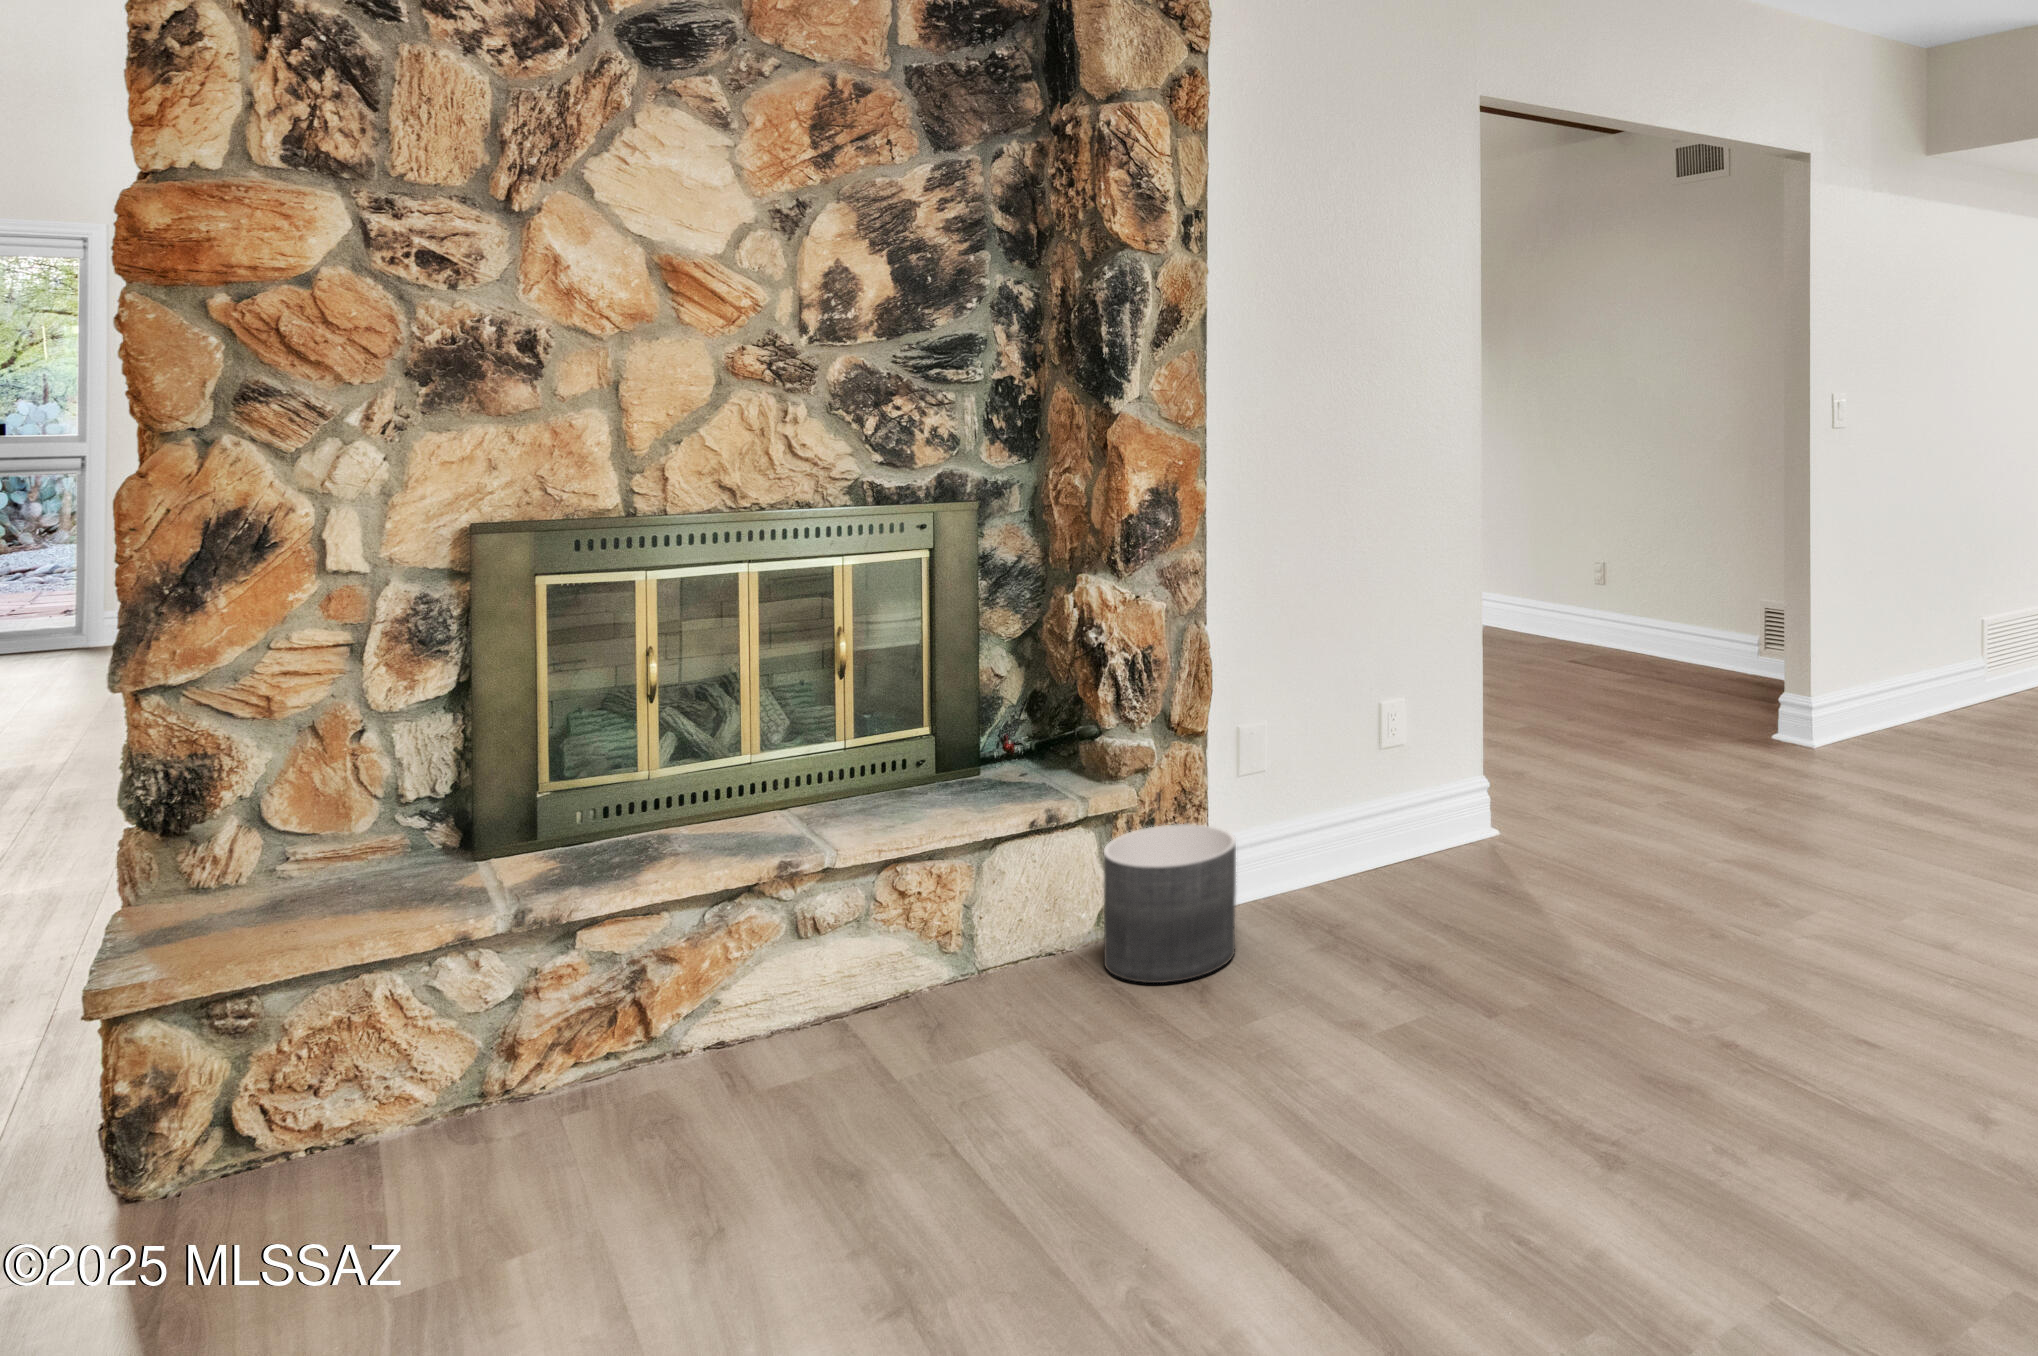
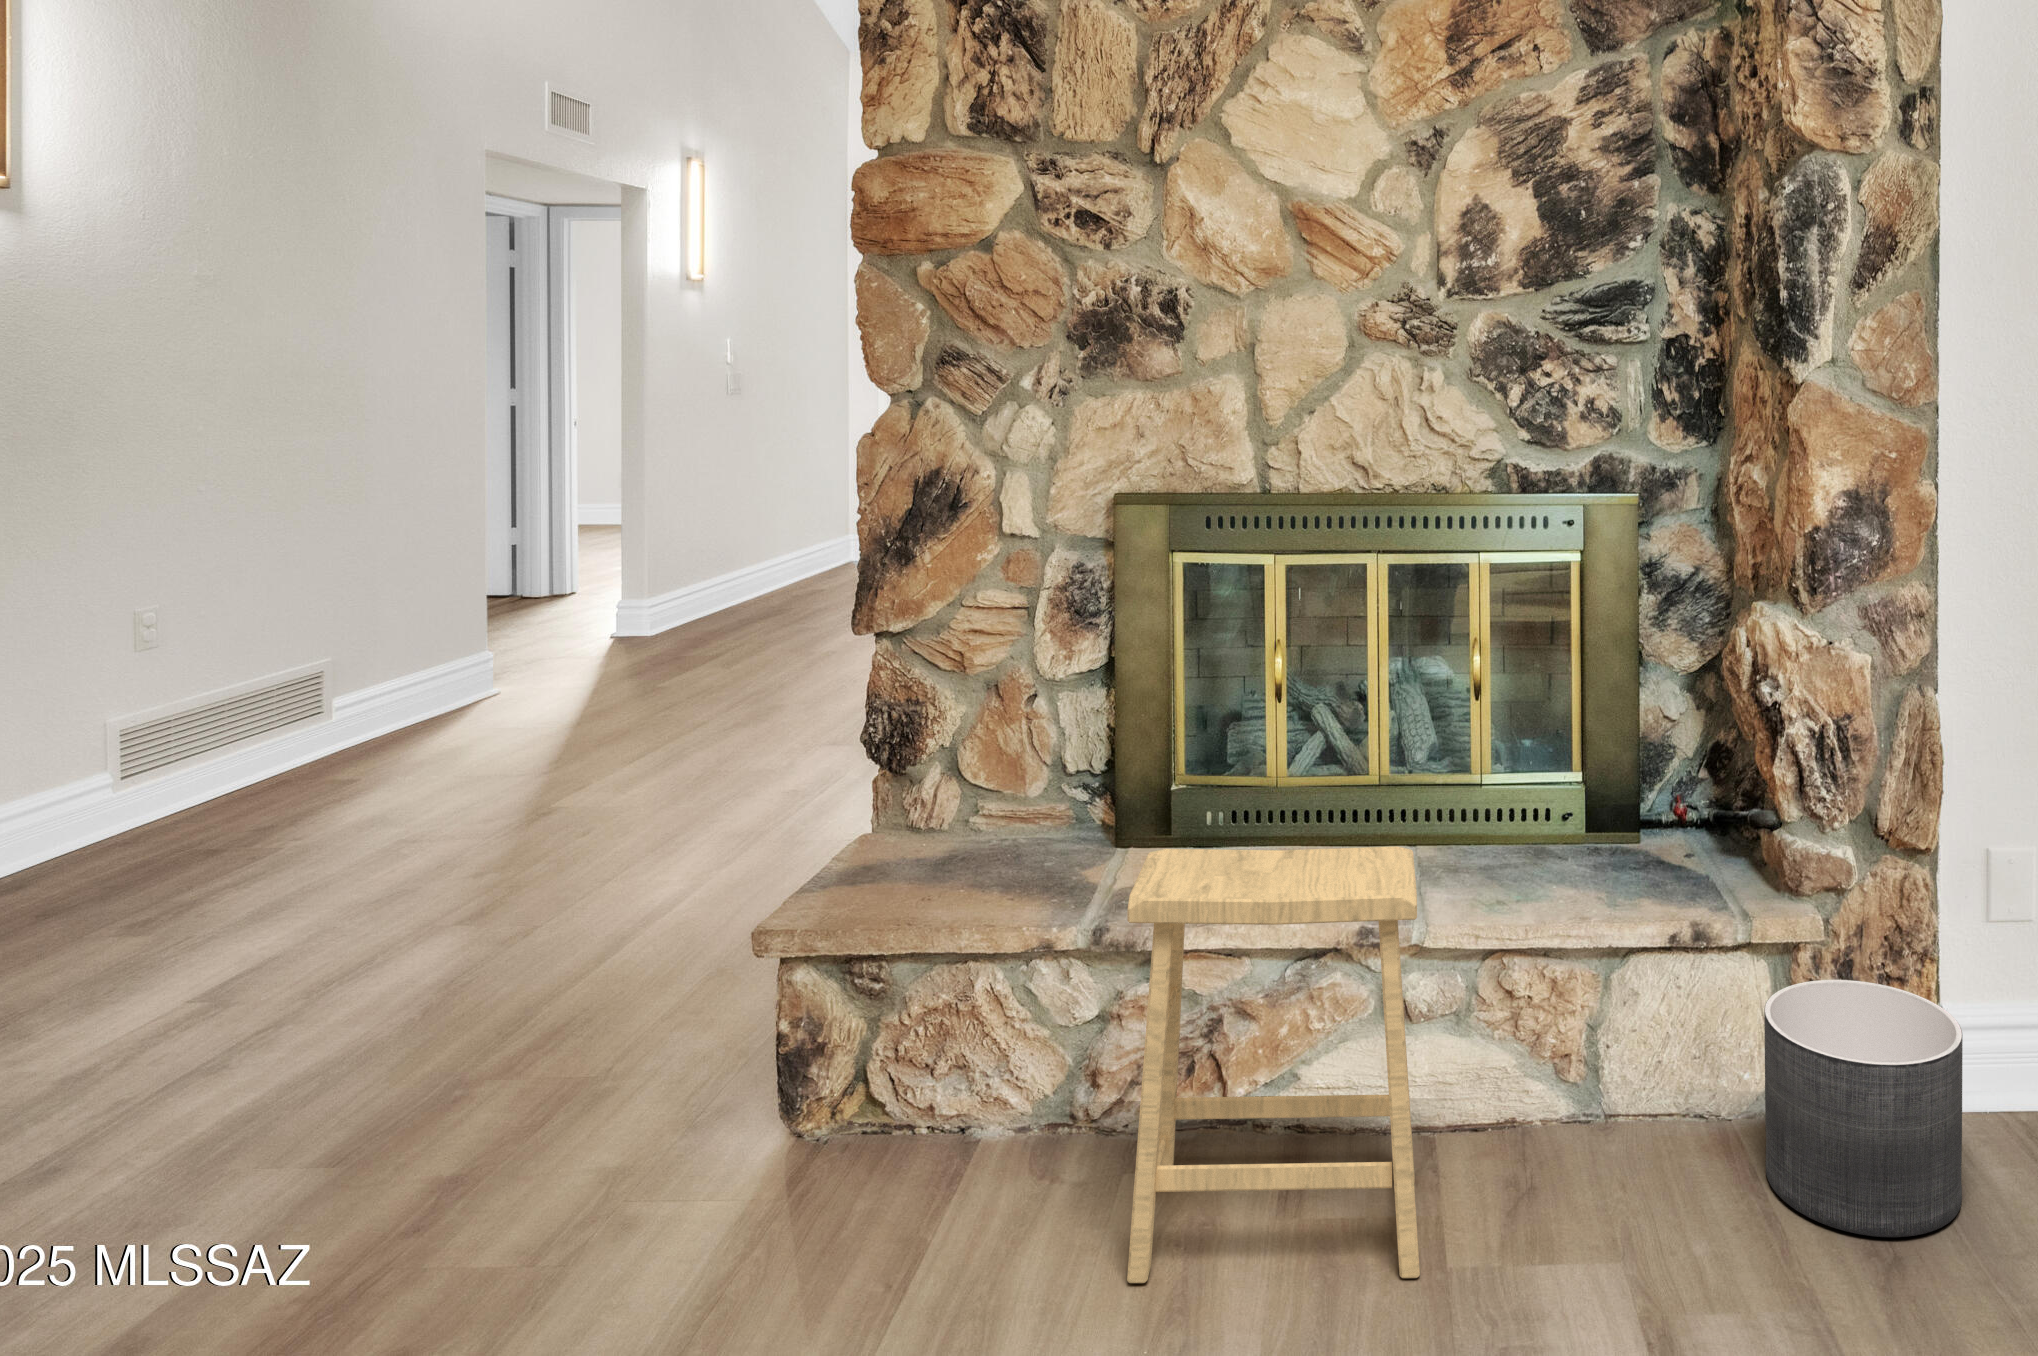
footstool: none [596,784,880,1179] -> present [1127,846,1420,1283]

